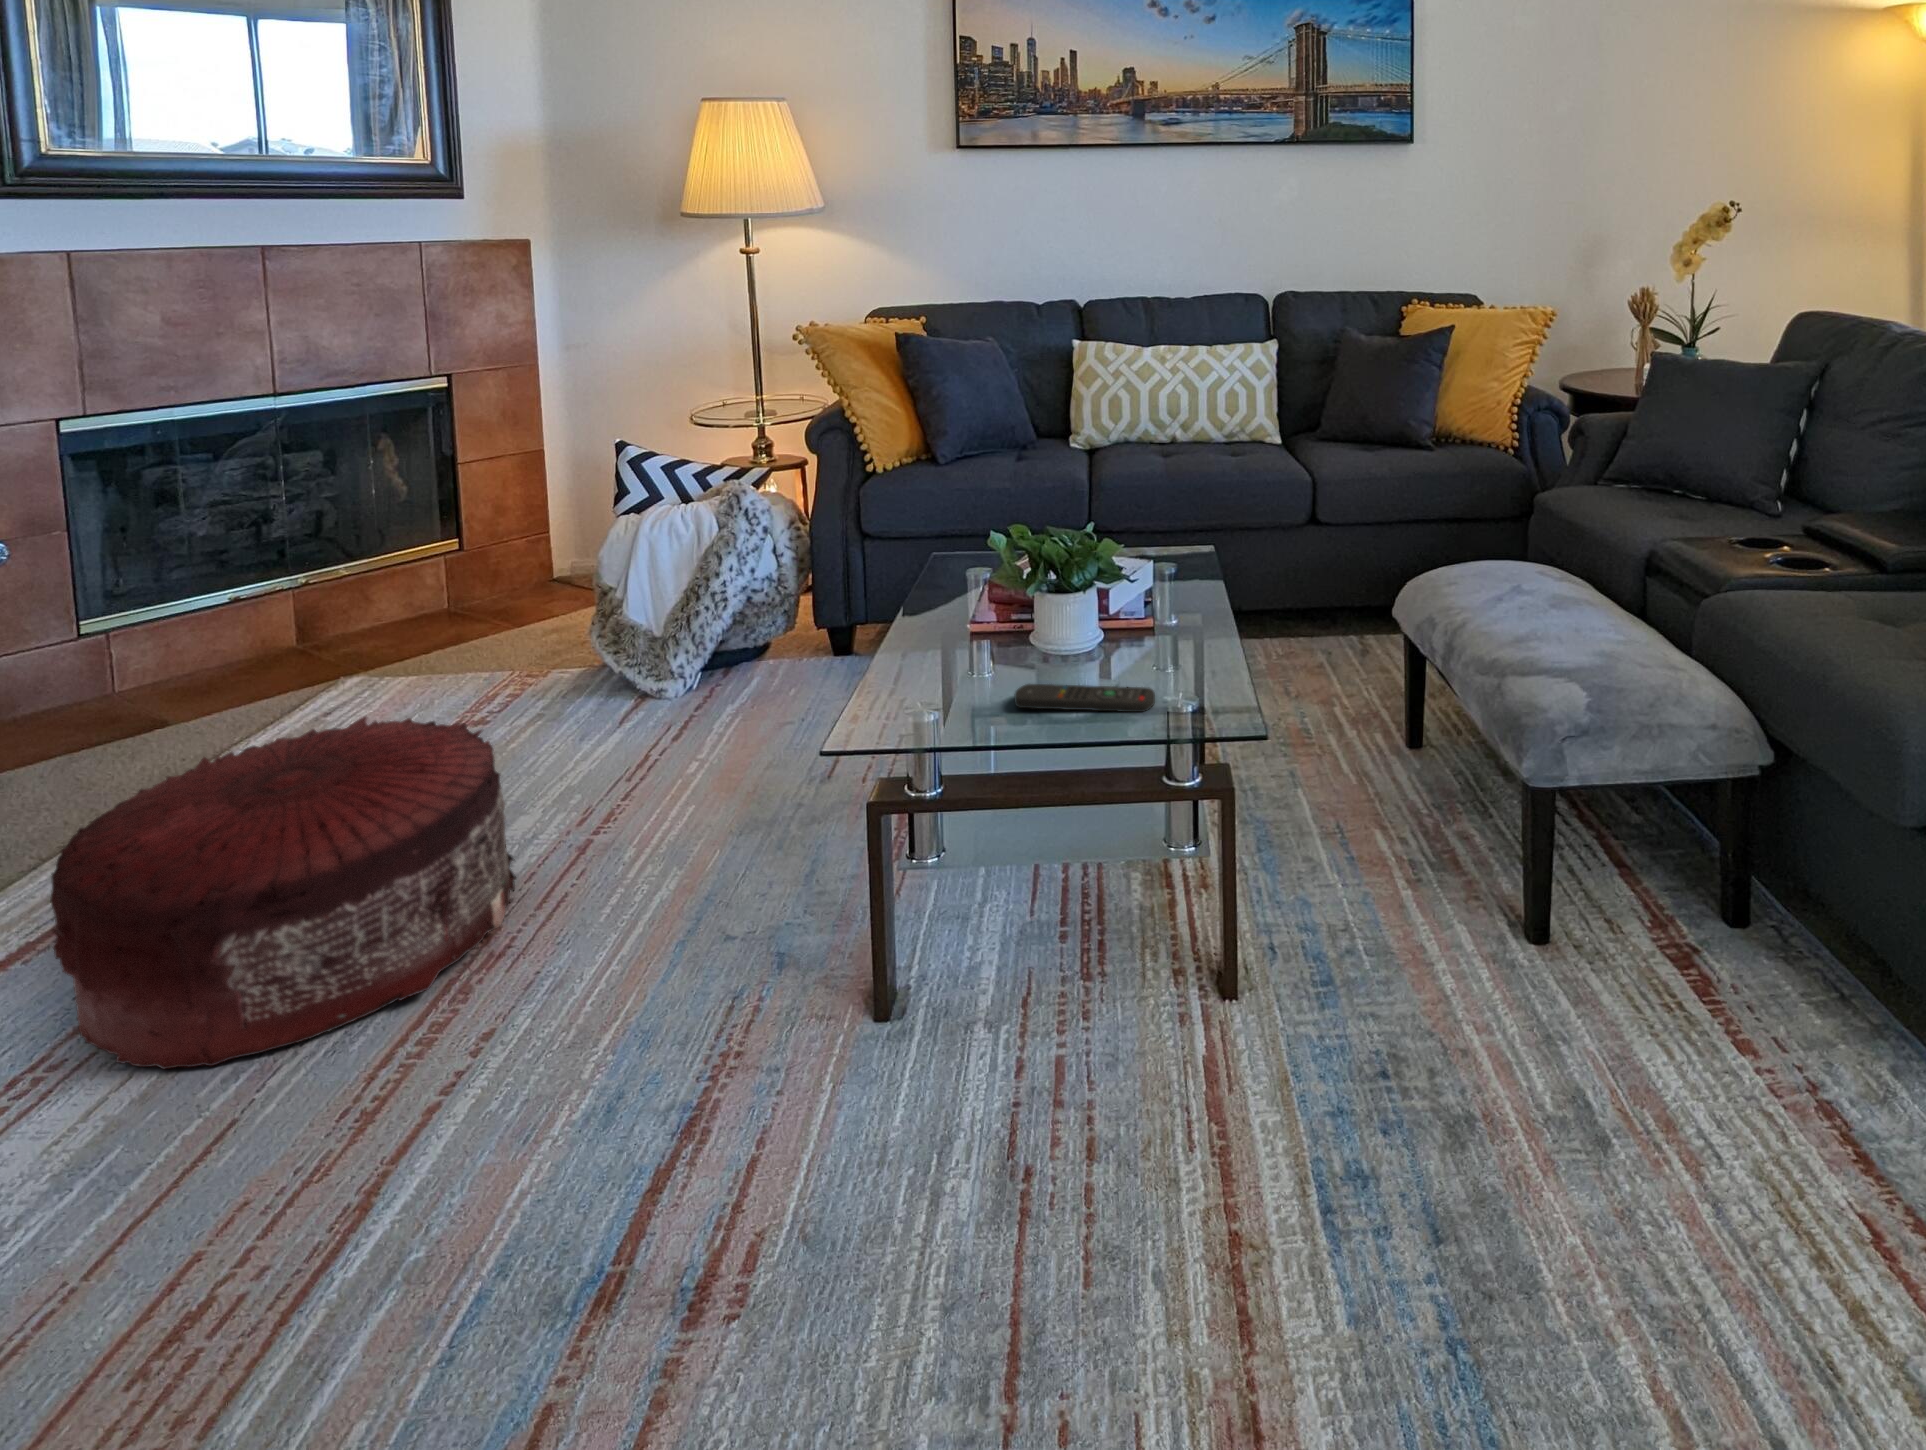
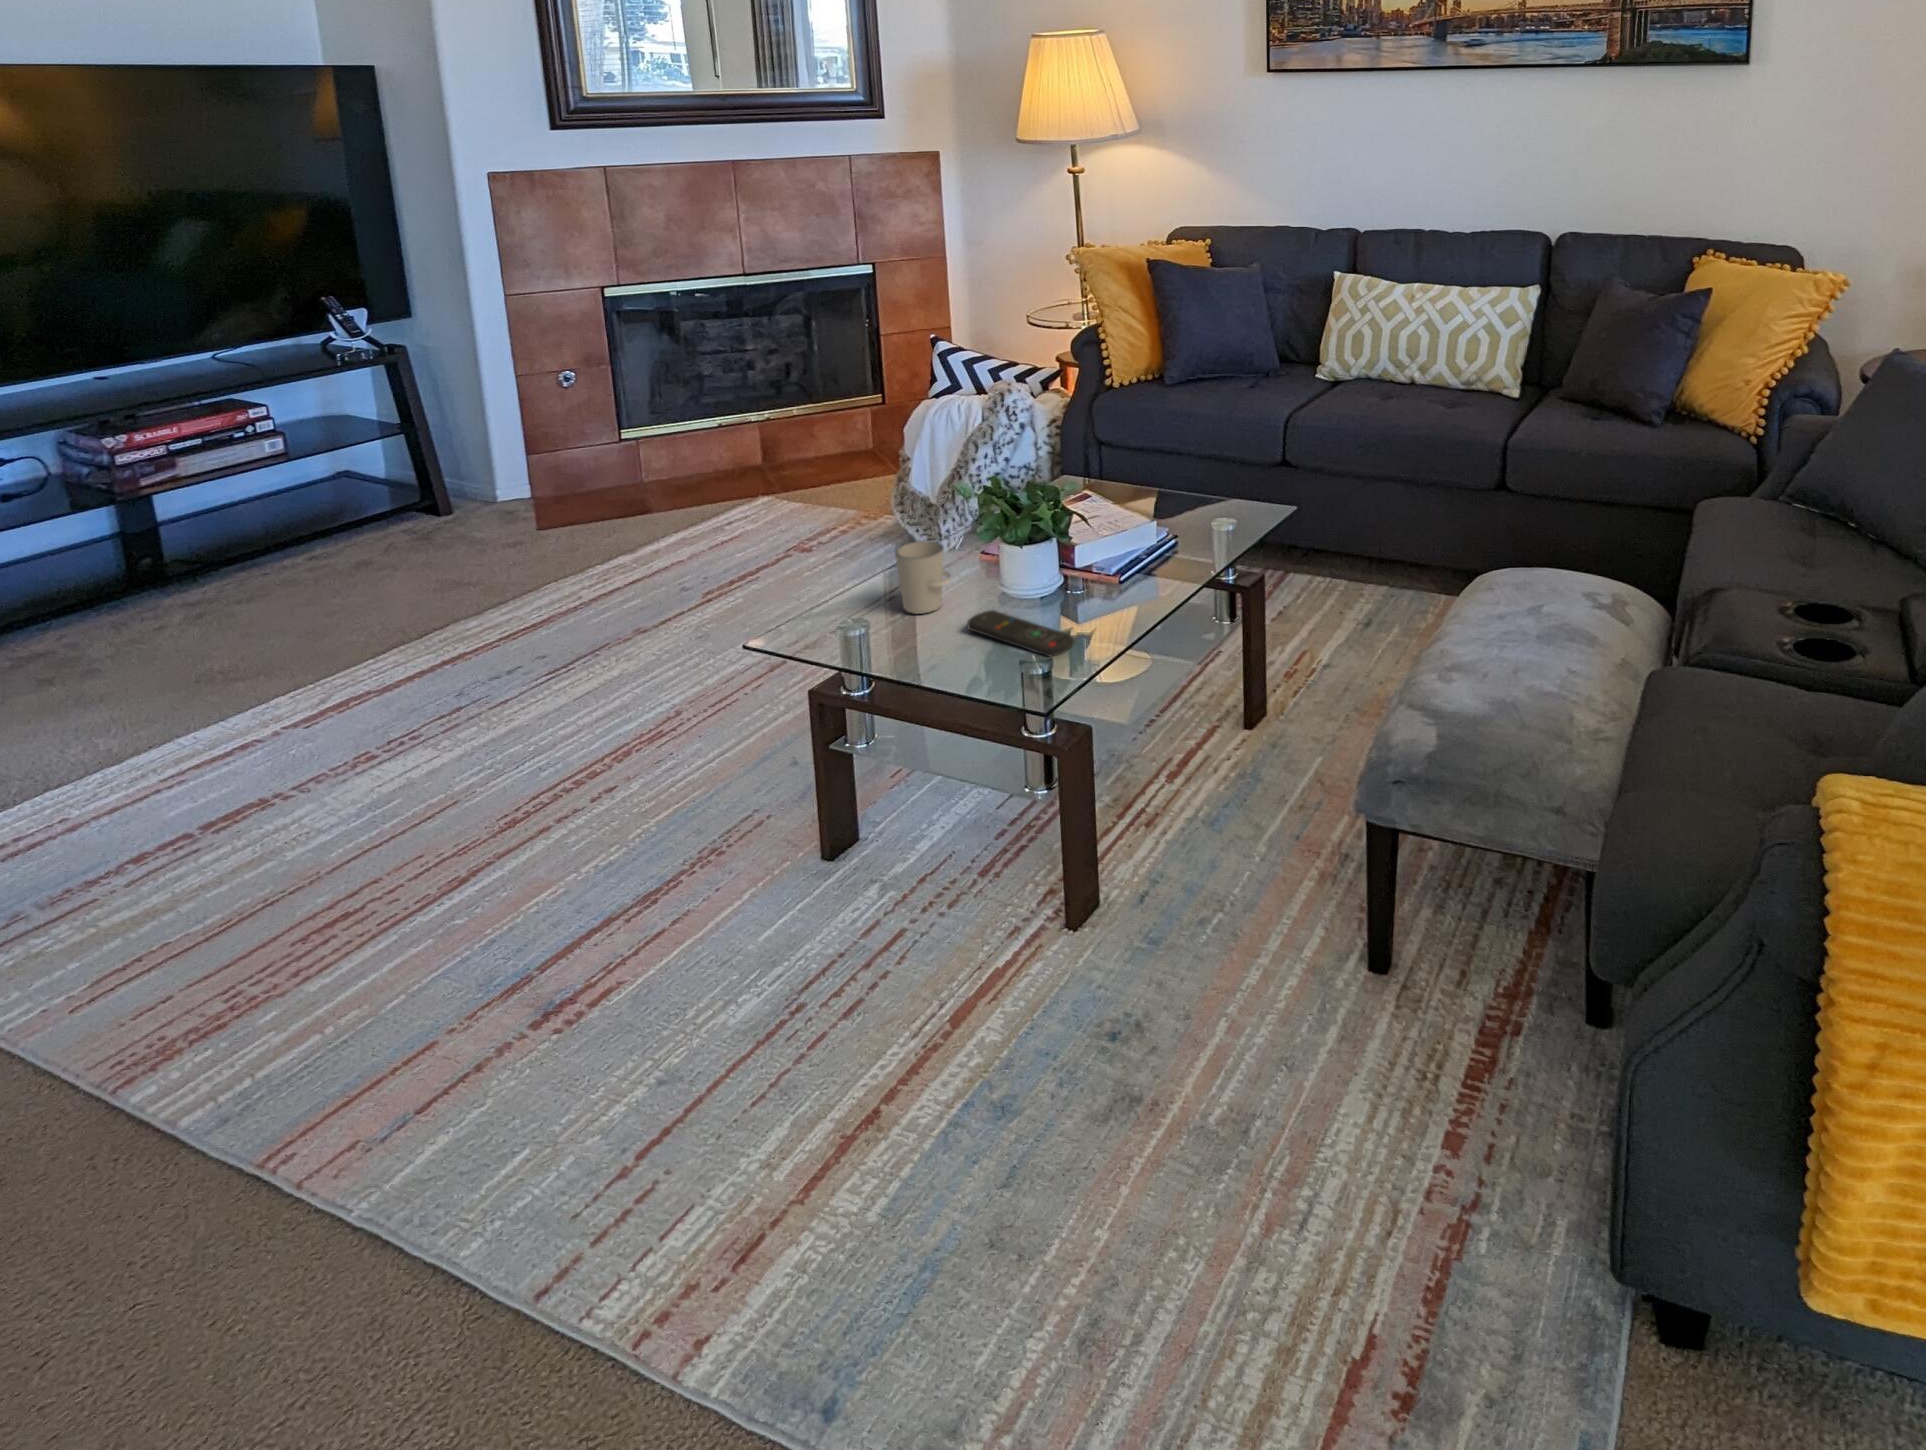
cup: none [894,622,961,708] -> present [895,541,950,614]
pouf: present [50,717,516,1069] -> none [416,536,725,755]

